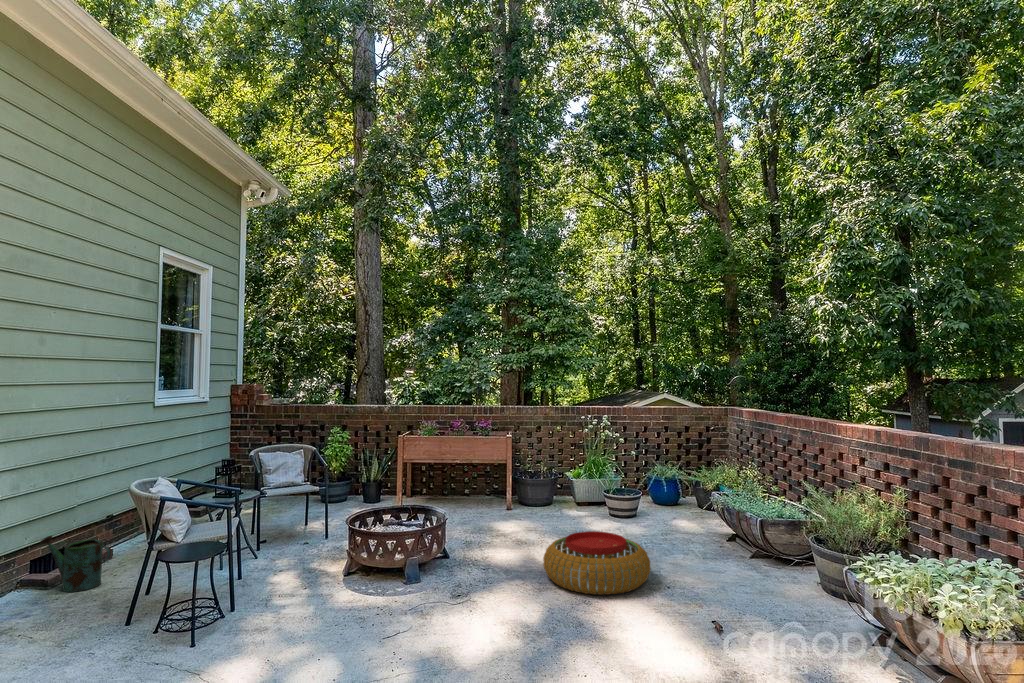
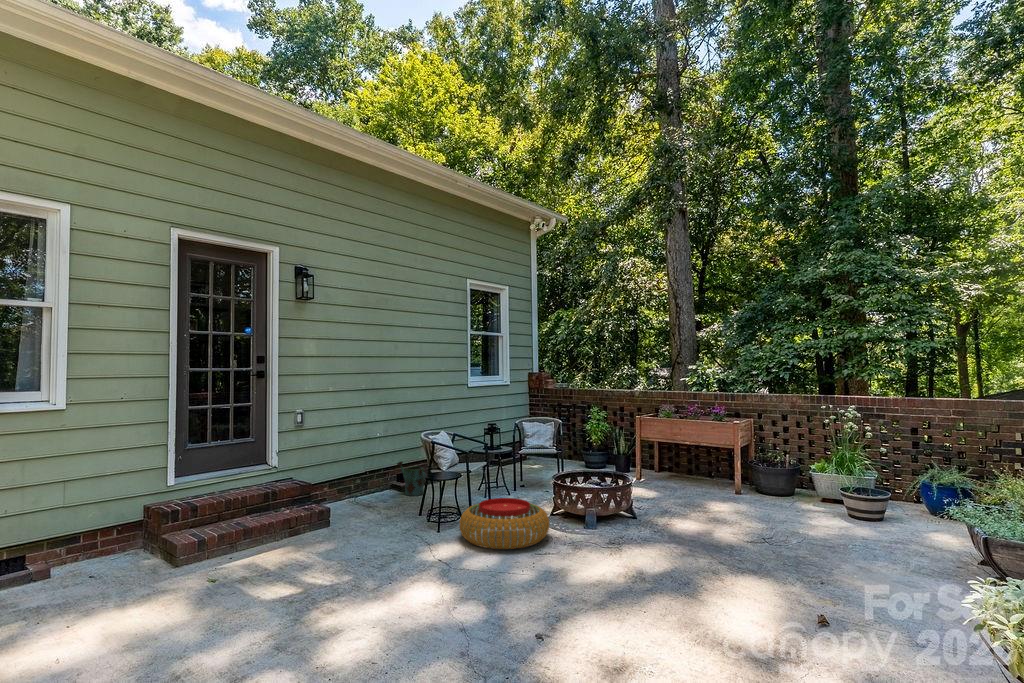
pouf: present [543,531,651,595] -> present [459,498,549,549]

